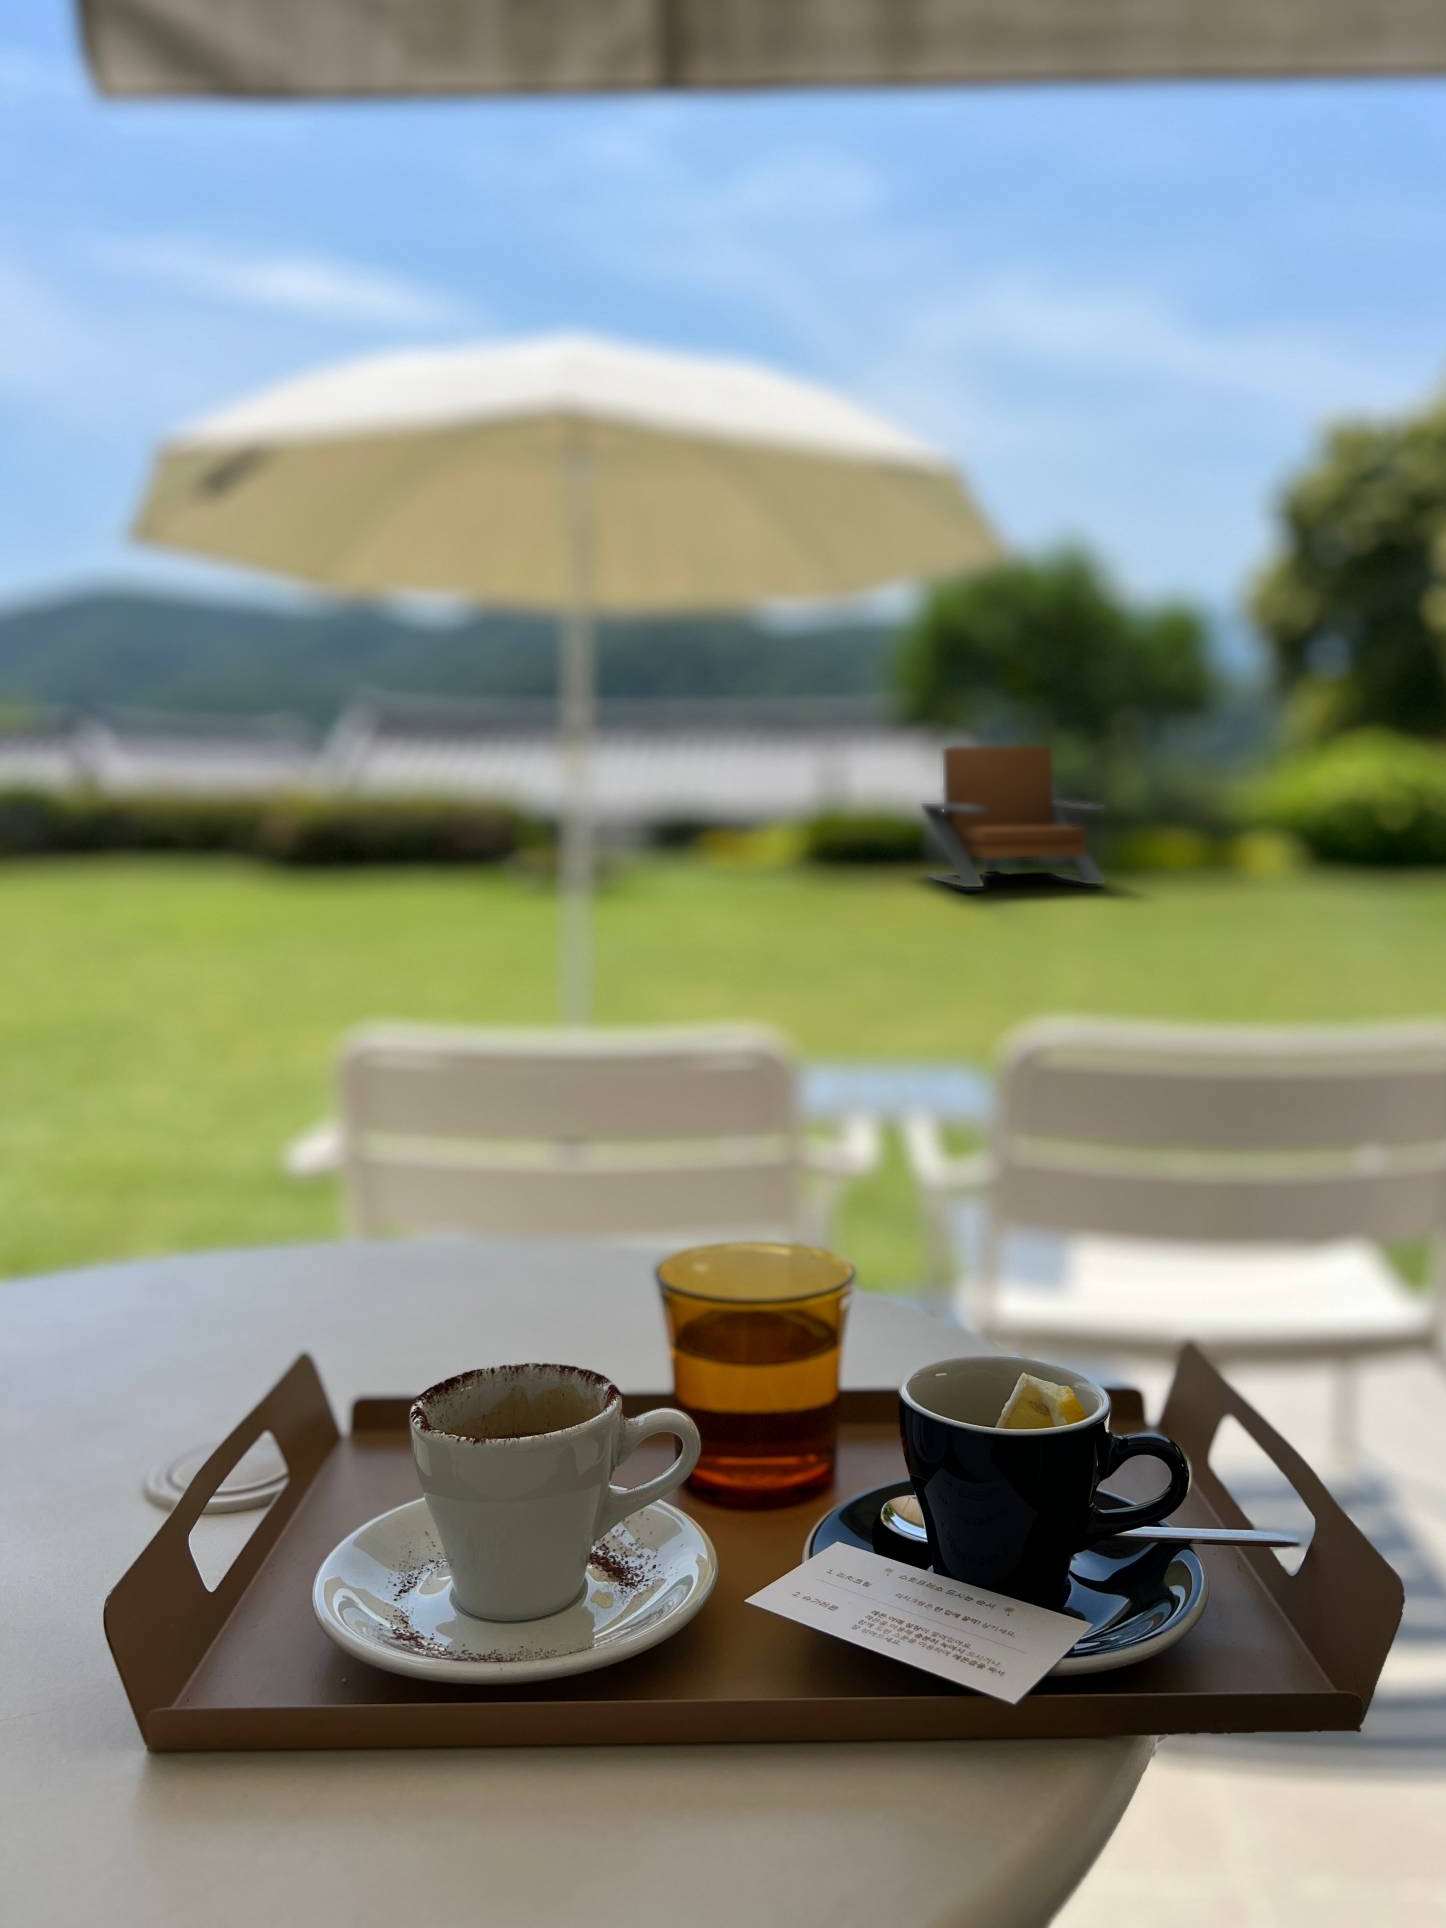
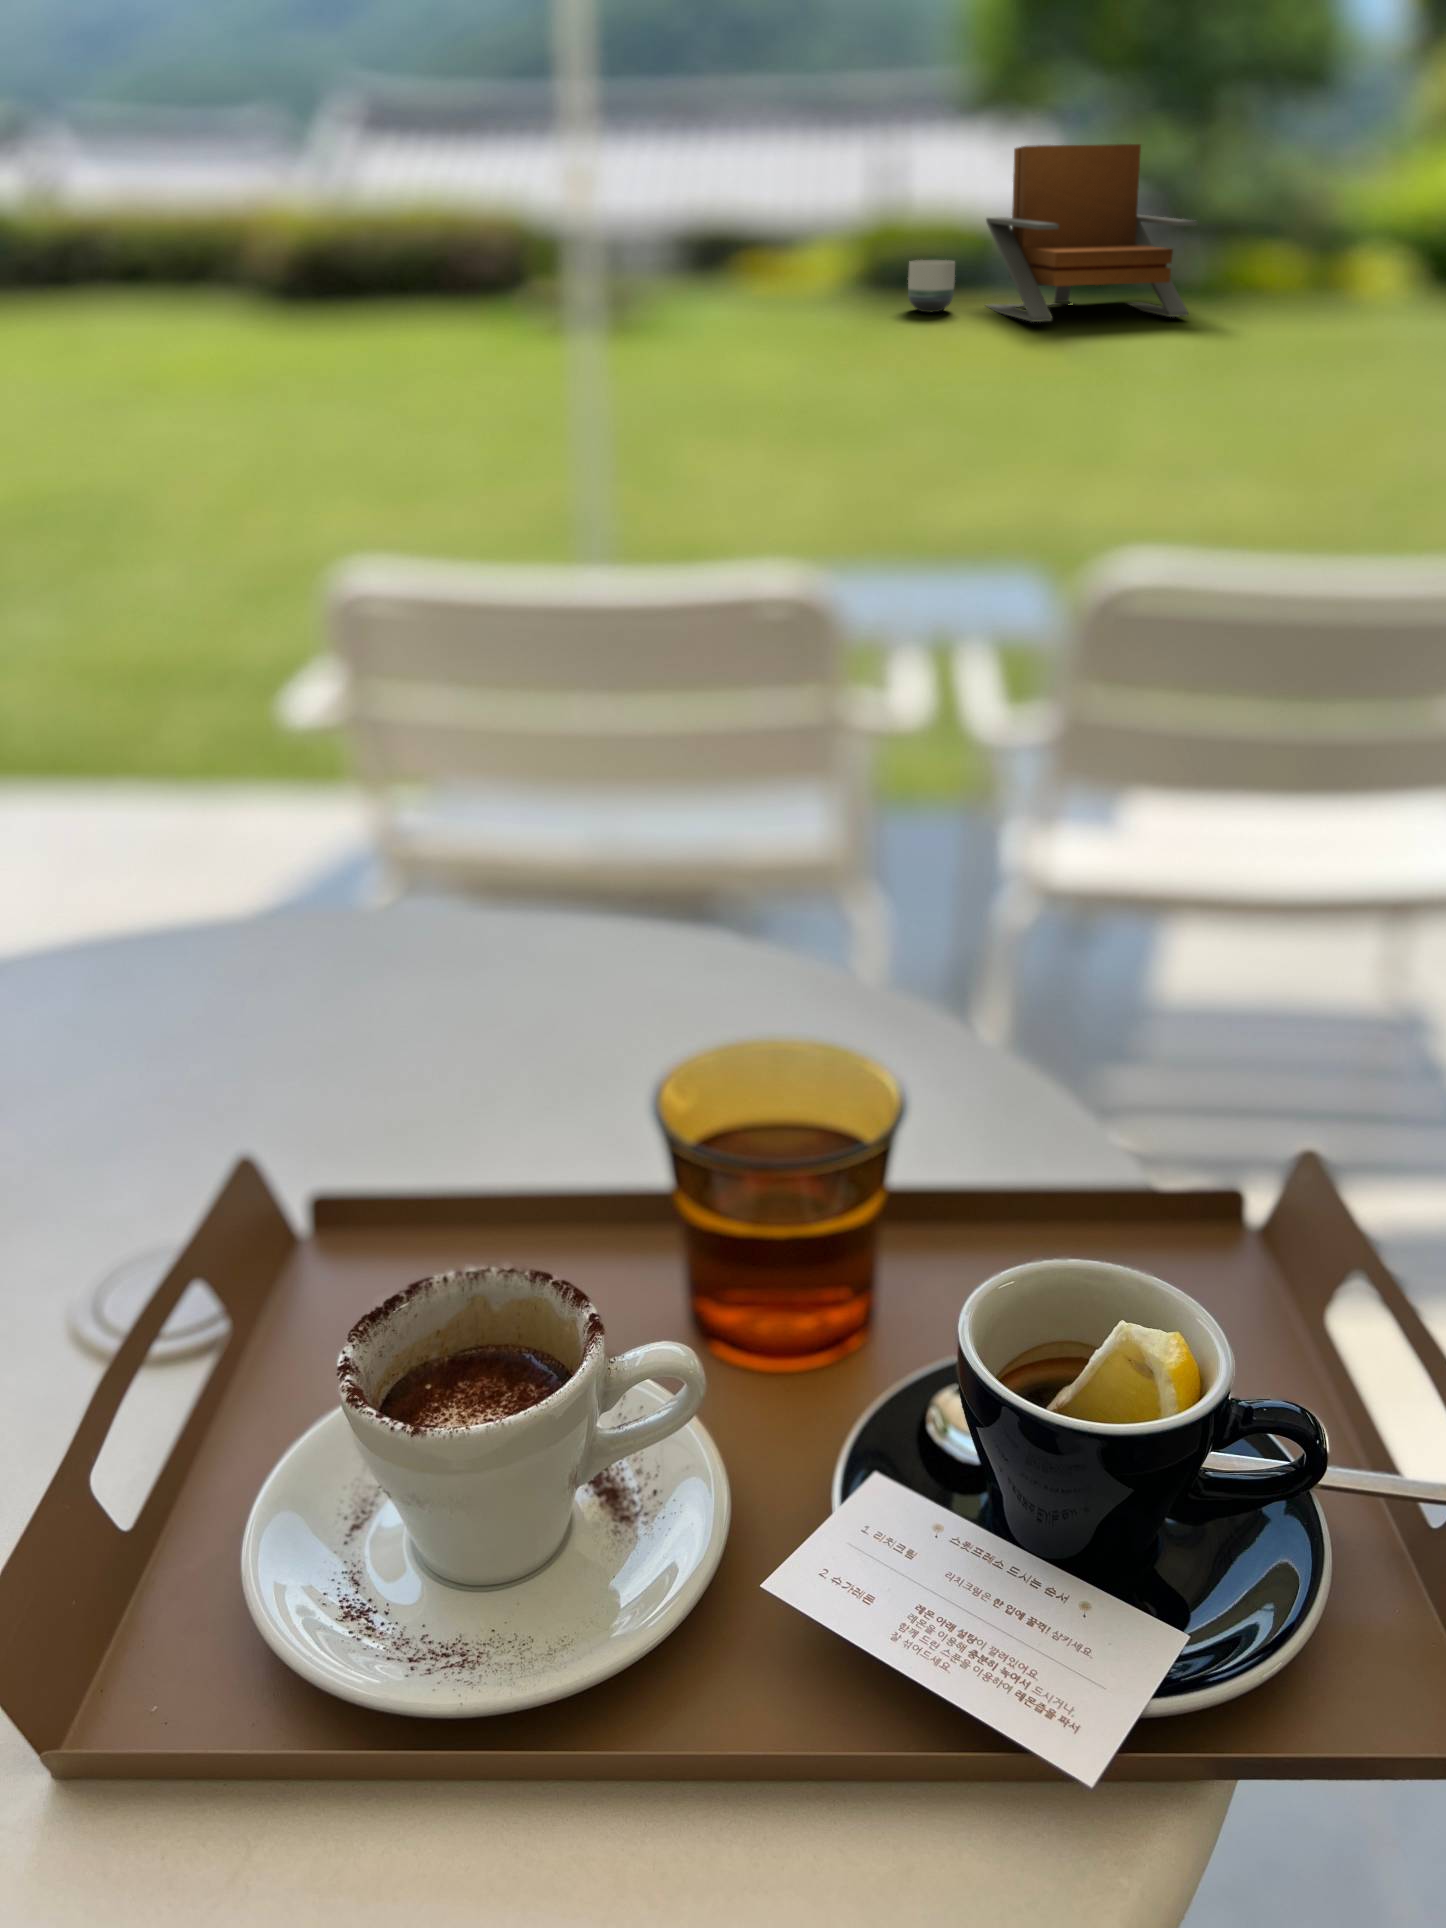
planter: none [854,837,895,880] -> present [908,260,955,312]

